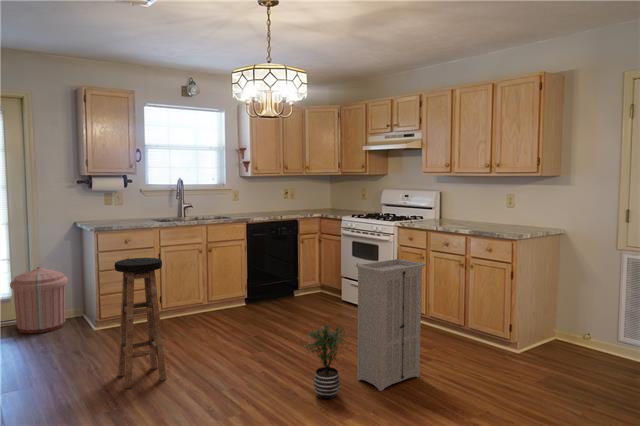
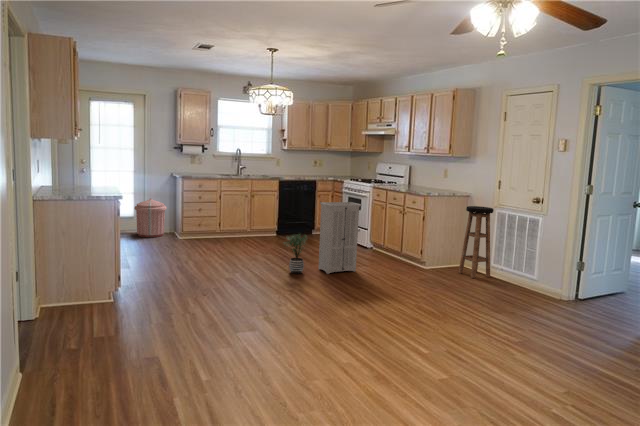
bar stool: present [115,258,166,388] -> present [458,206,494,278]

